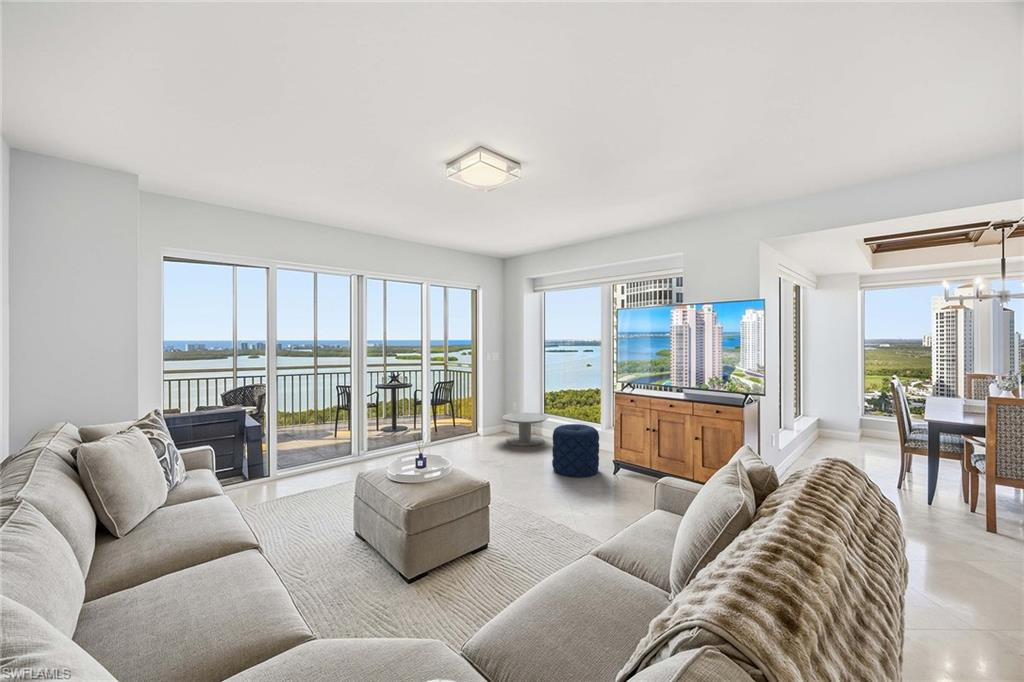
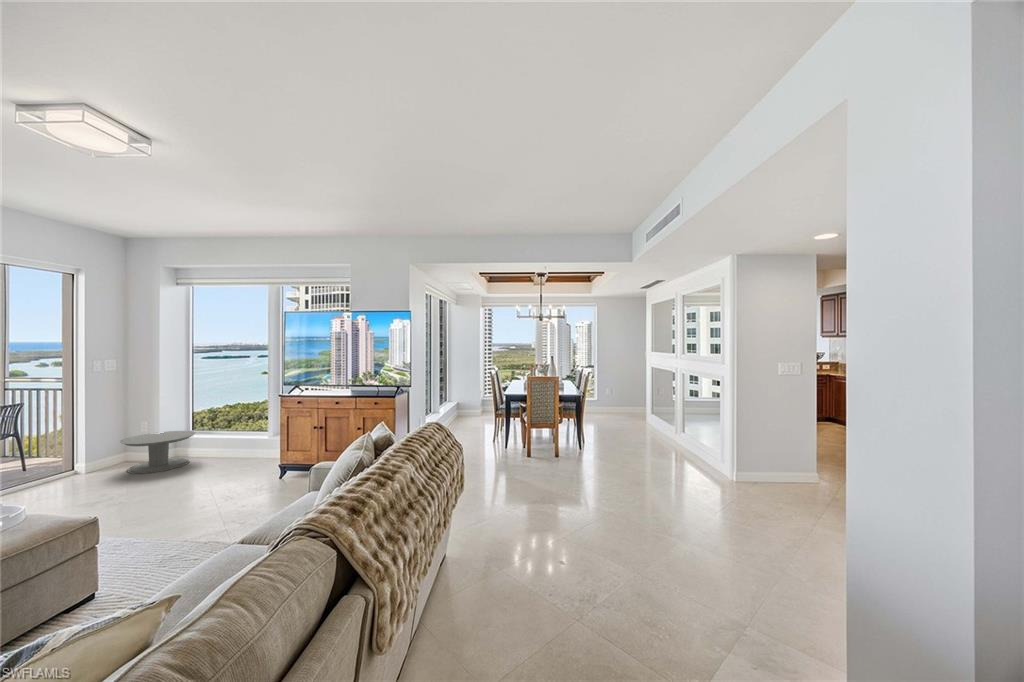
pouf: present [552,424,599,477] -> none [199,433,260,492]

